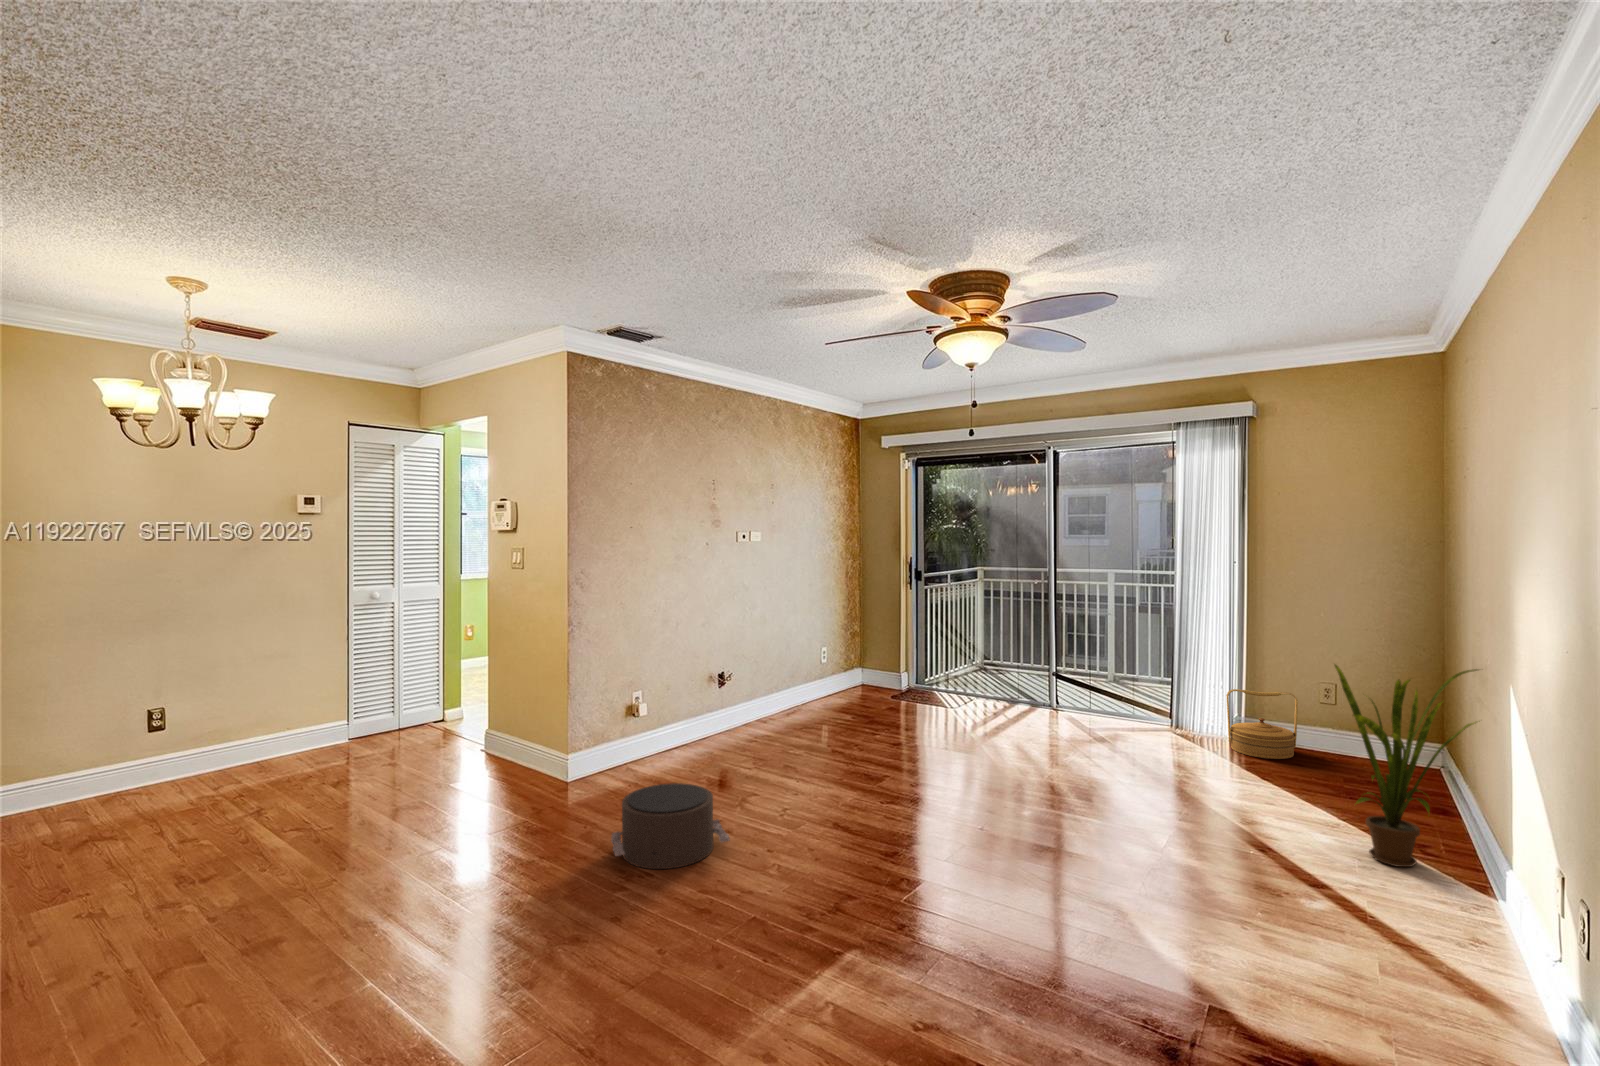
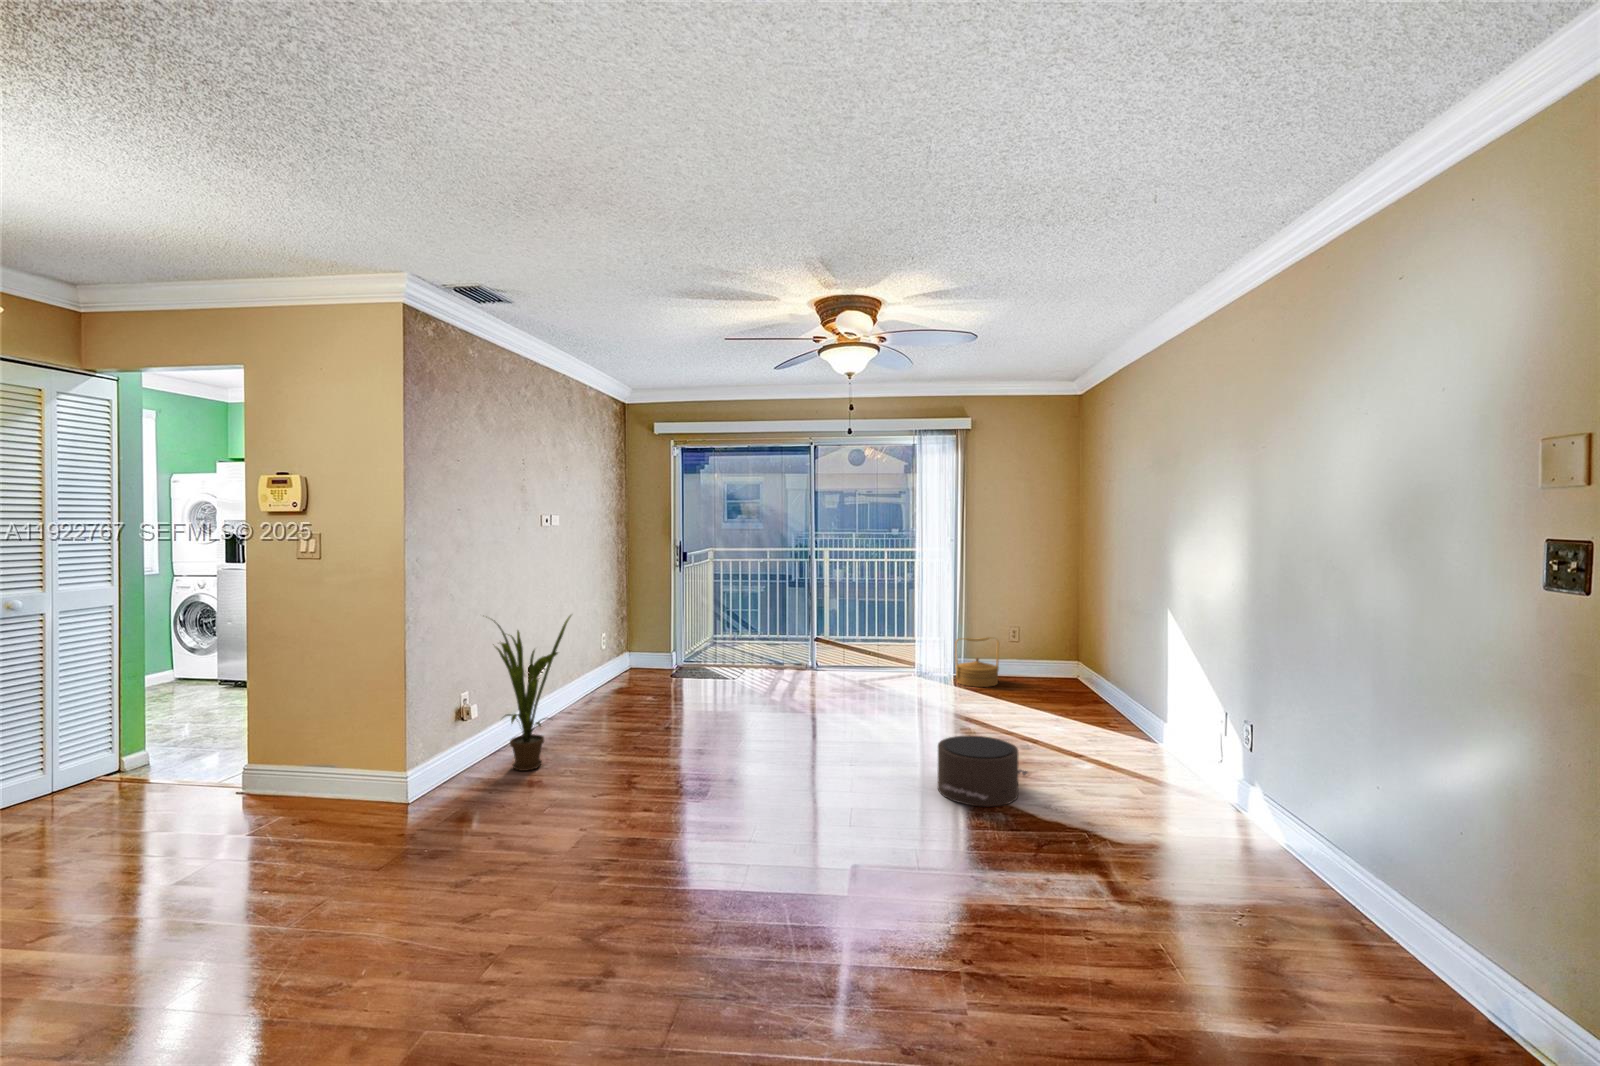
house plant: present [1335,664,1478,867] -> present [494,615,571,771]
pouf: present [611,783,730,869] -> present [938,736,1028,807]

